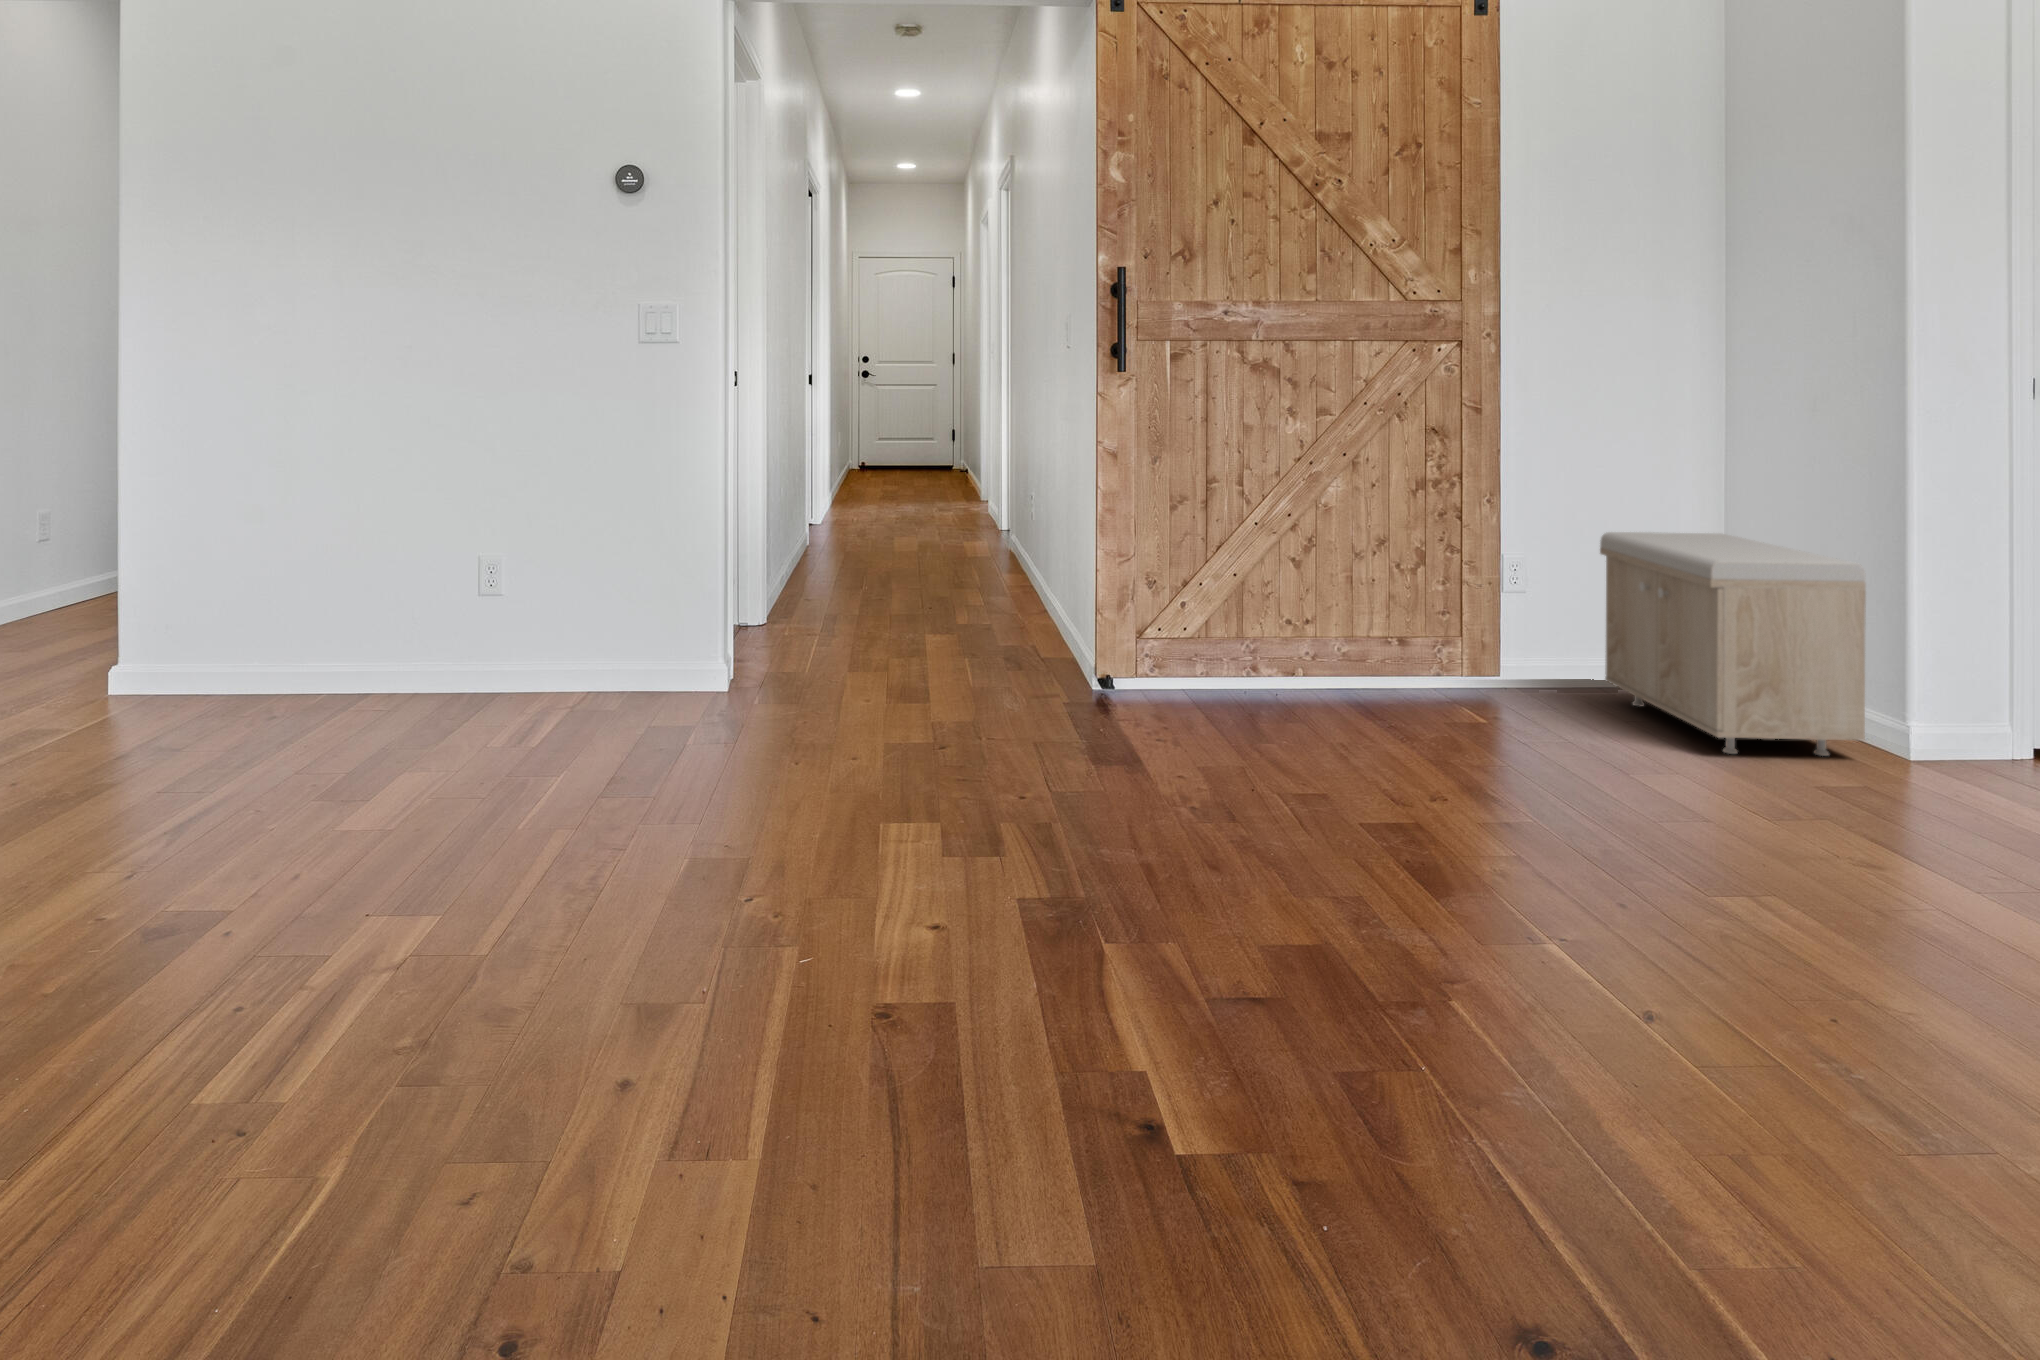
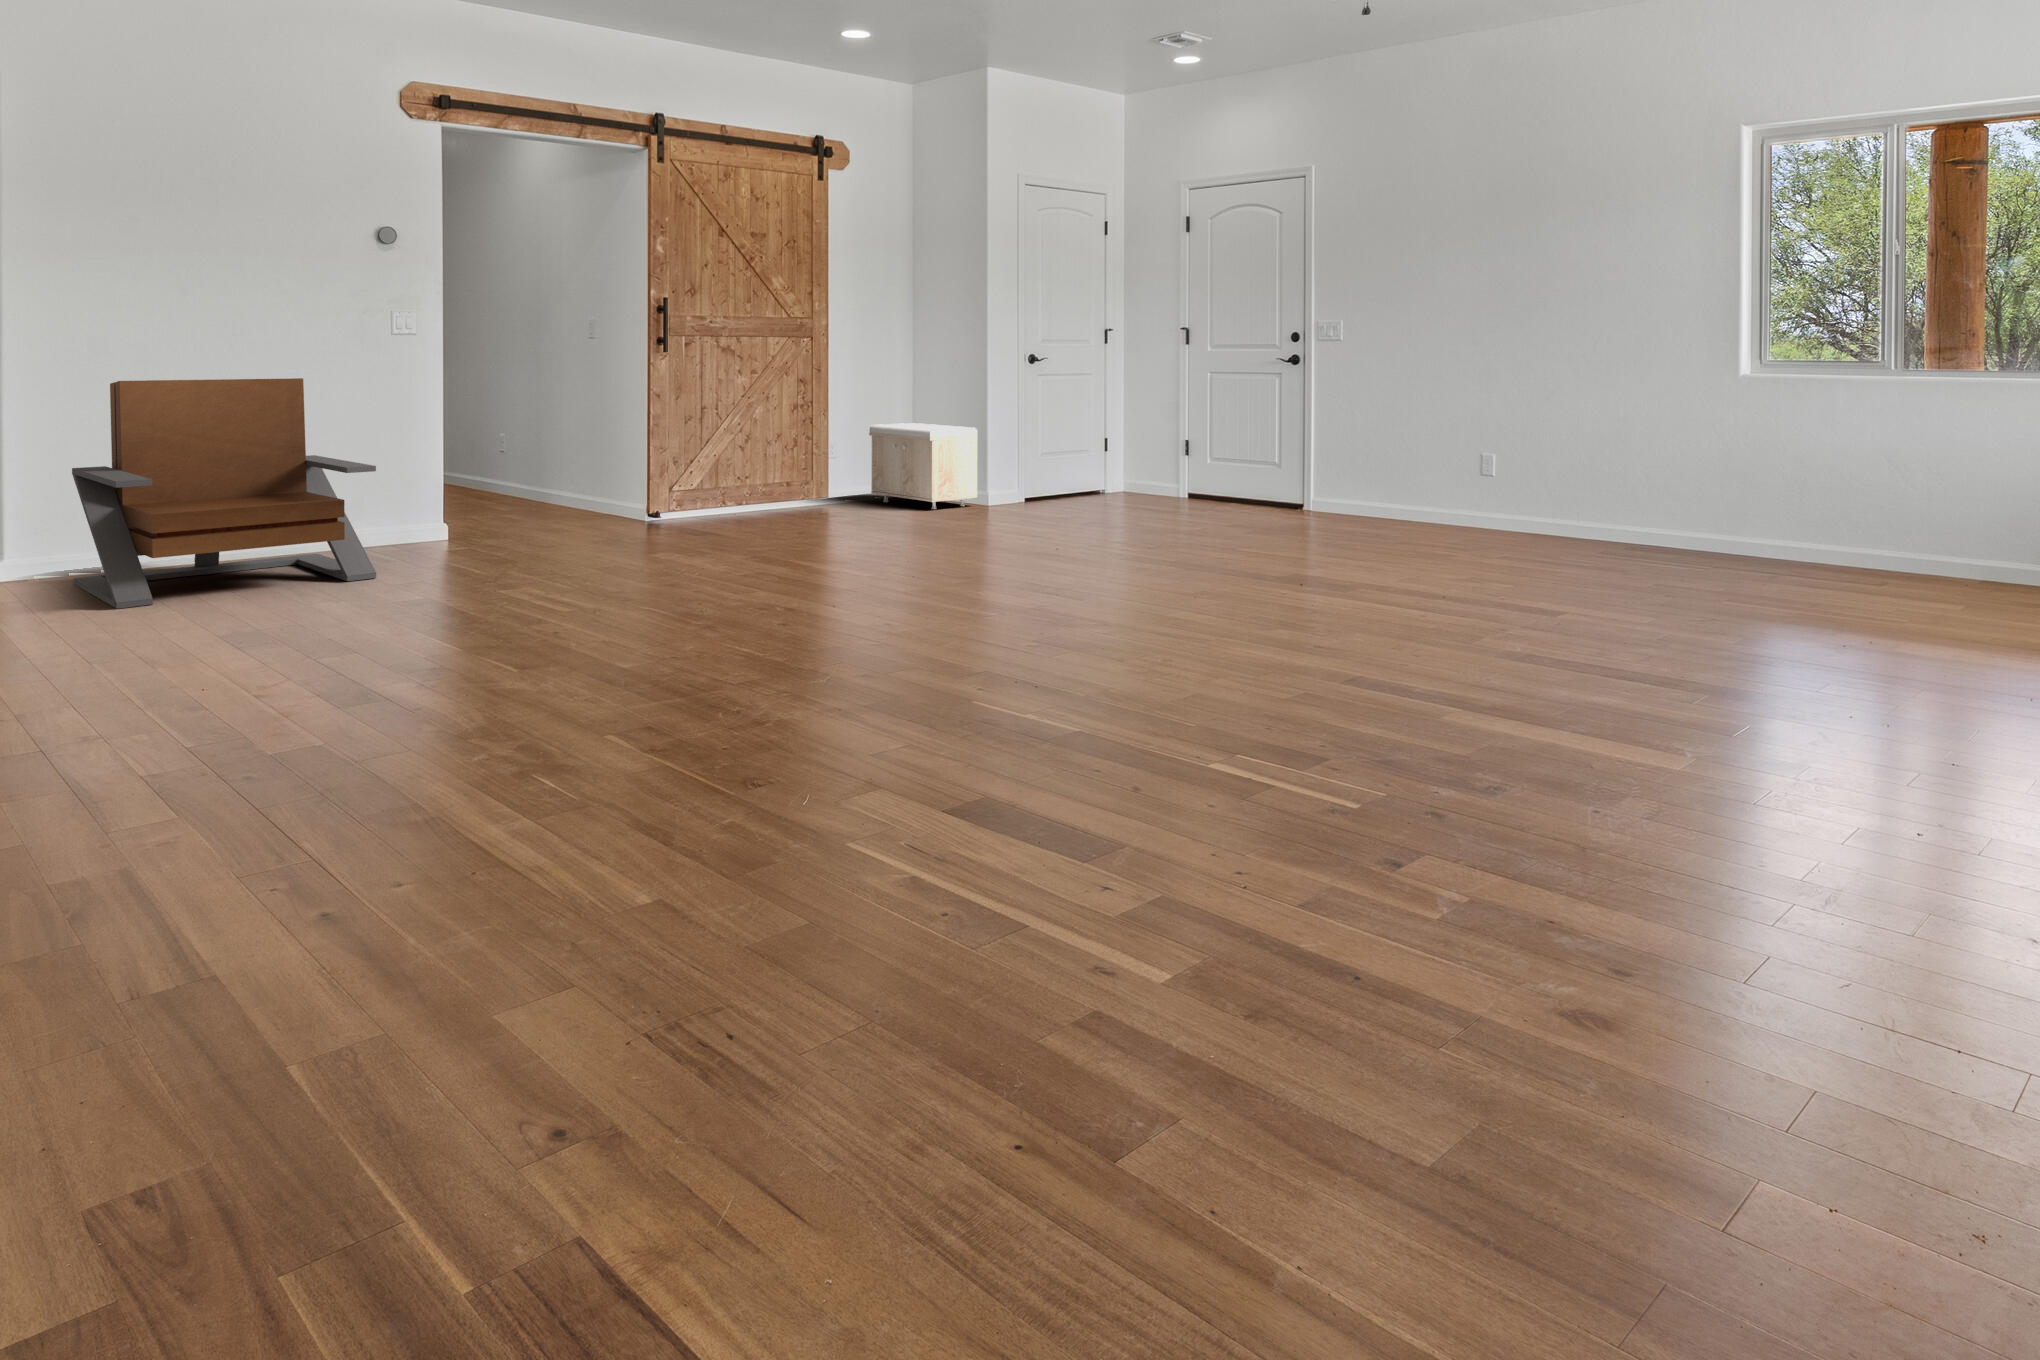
lounge chair: none [9,400,500,760] -> present [72,378,376,609]

